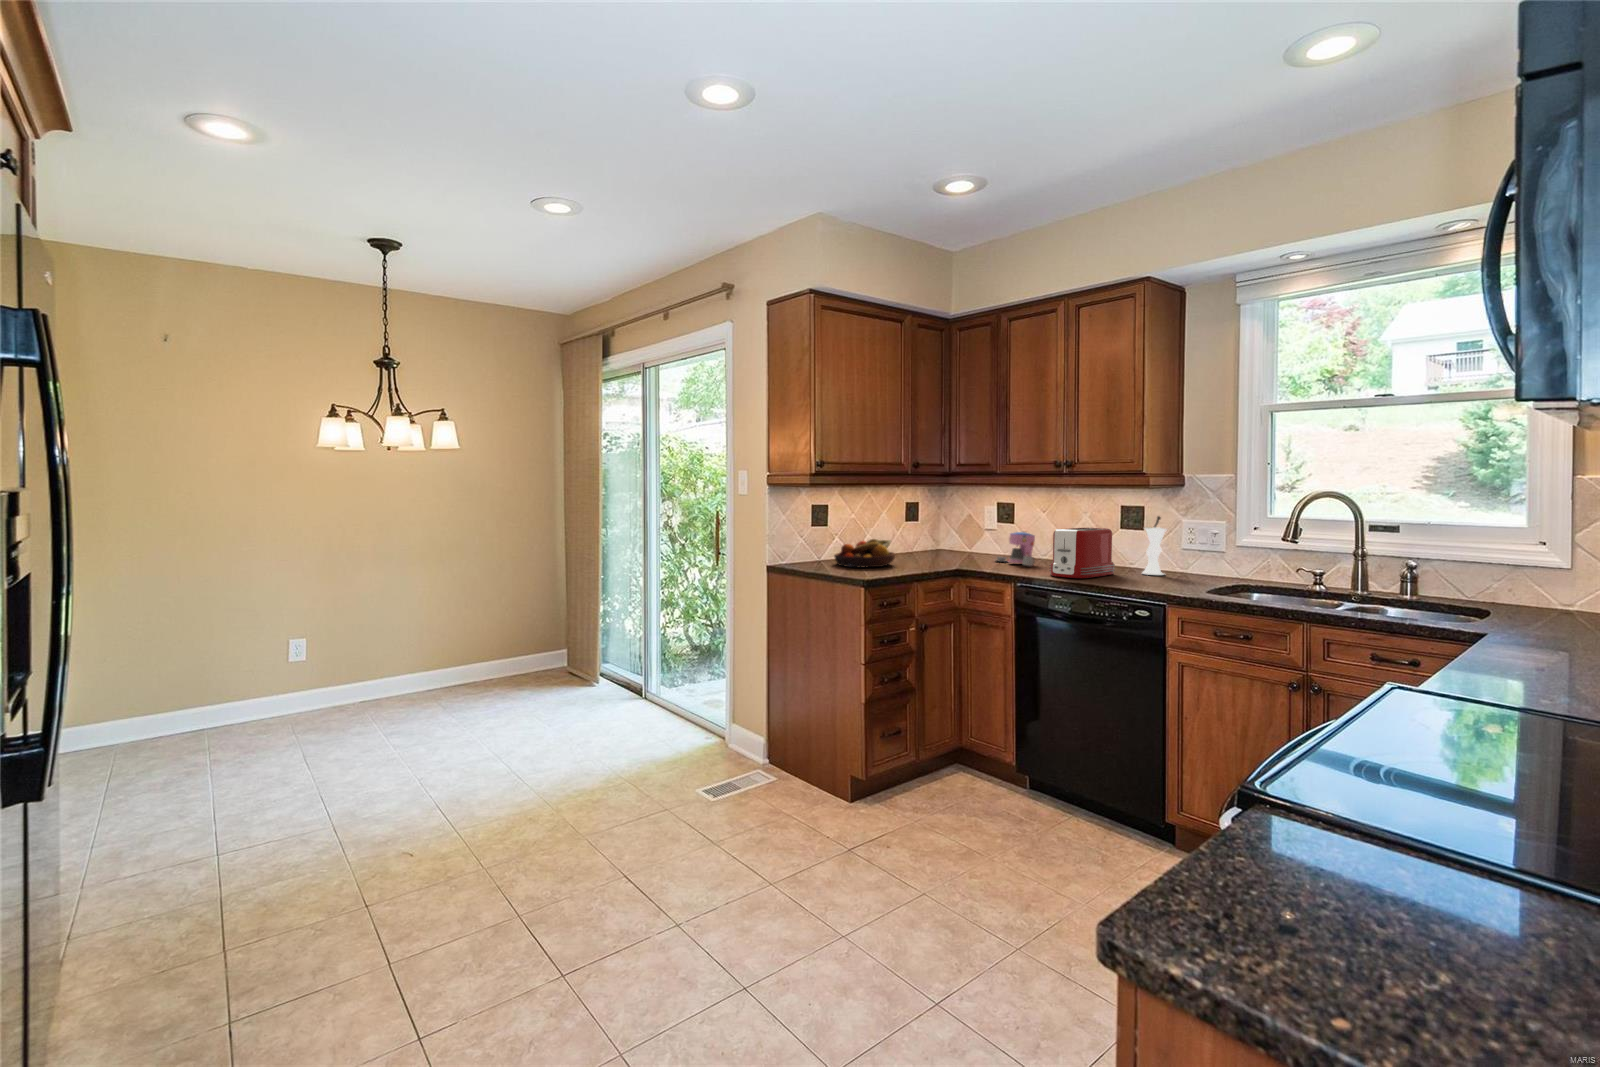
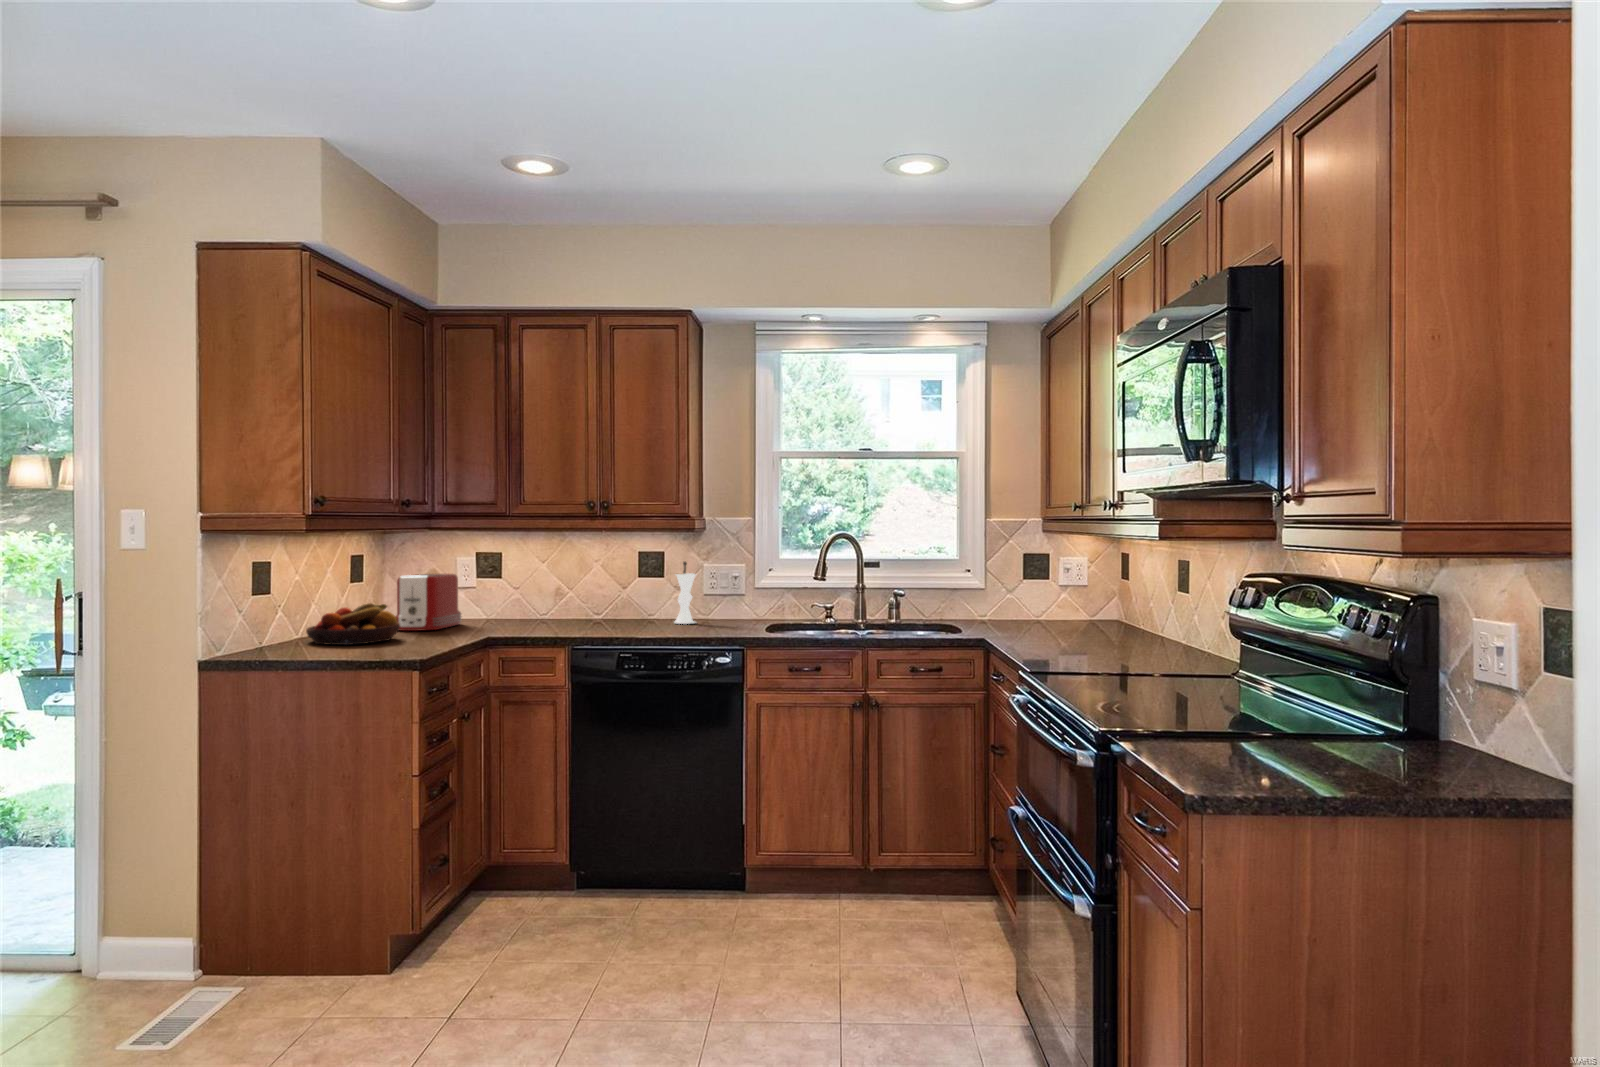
toaster: present [1049,528,1115,578] -> present [395,574,461,631]
coffee maker: present [997,532,1035,566] -> none [500,586,559,625]

